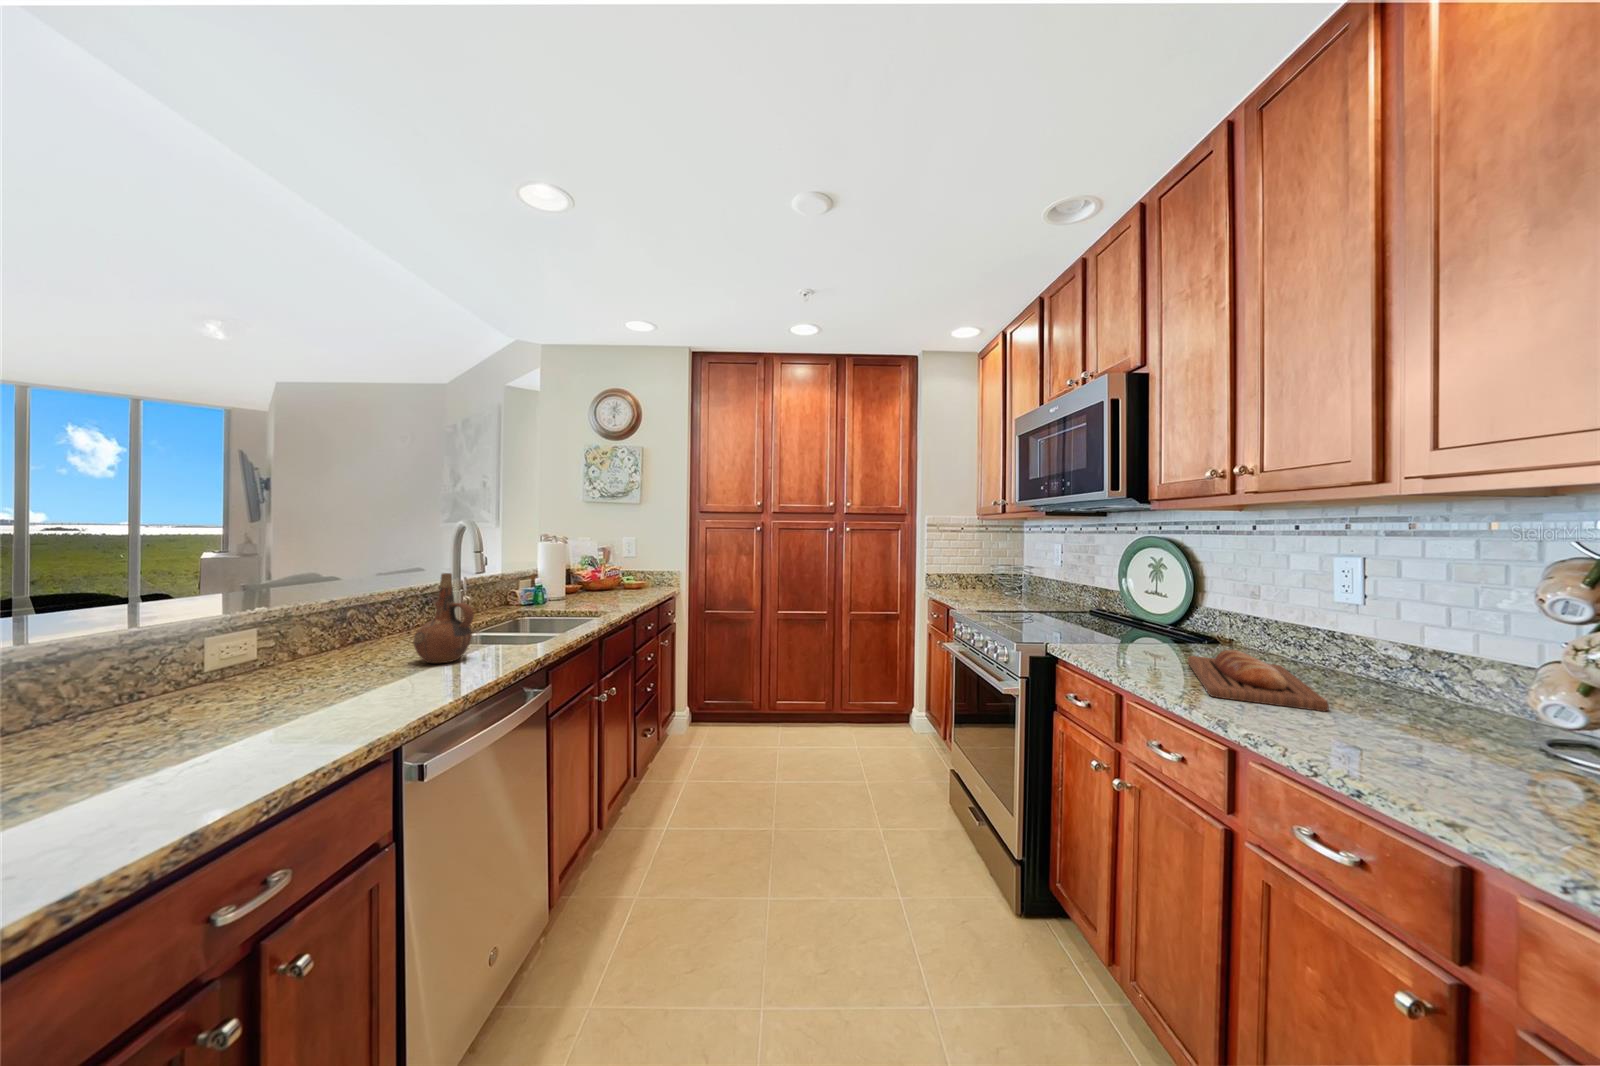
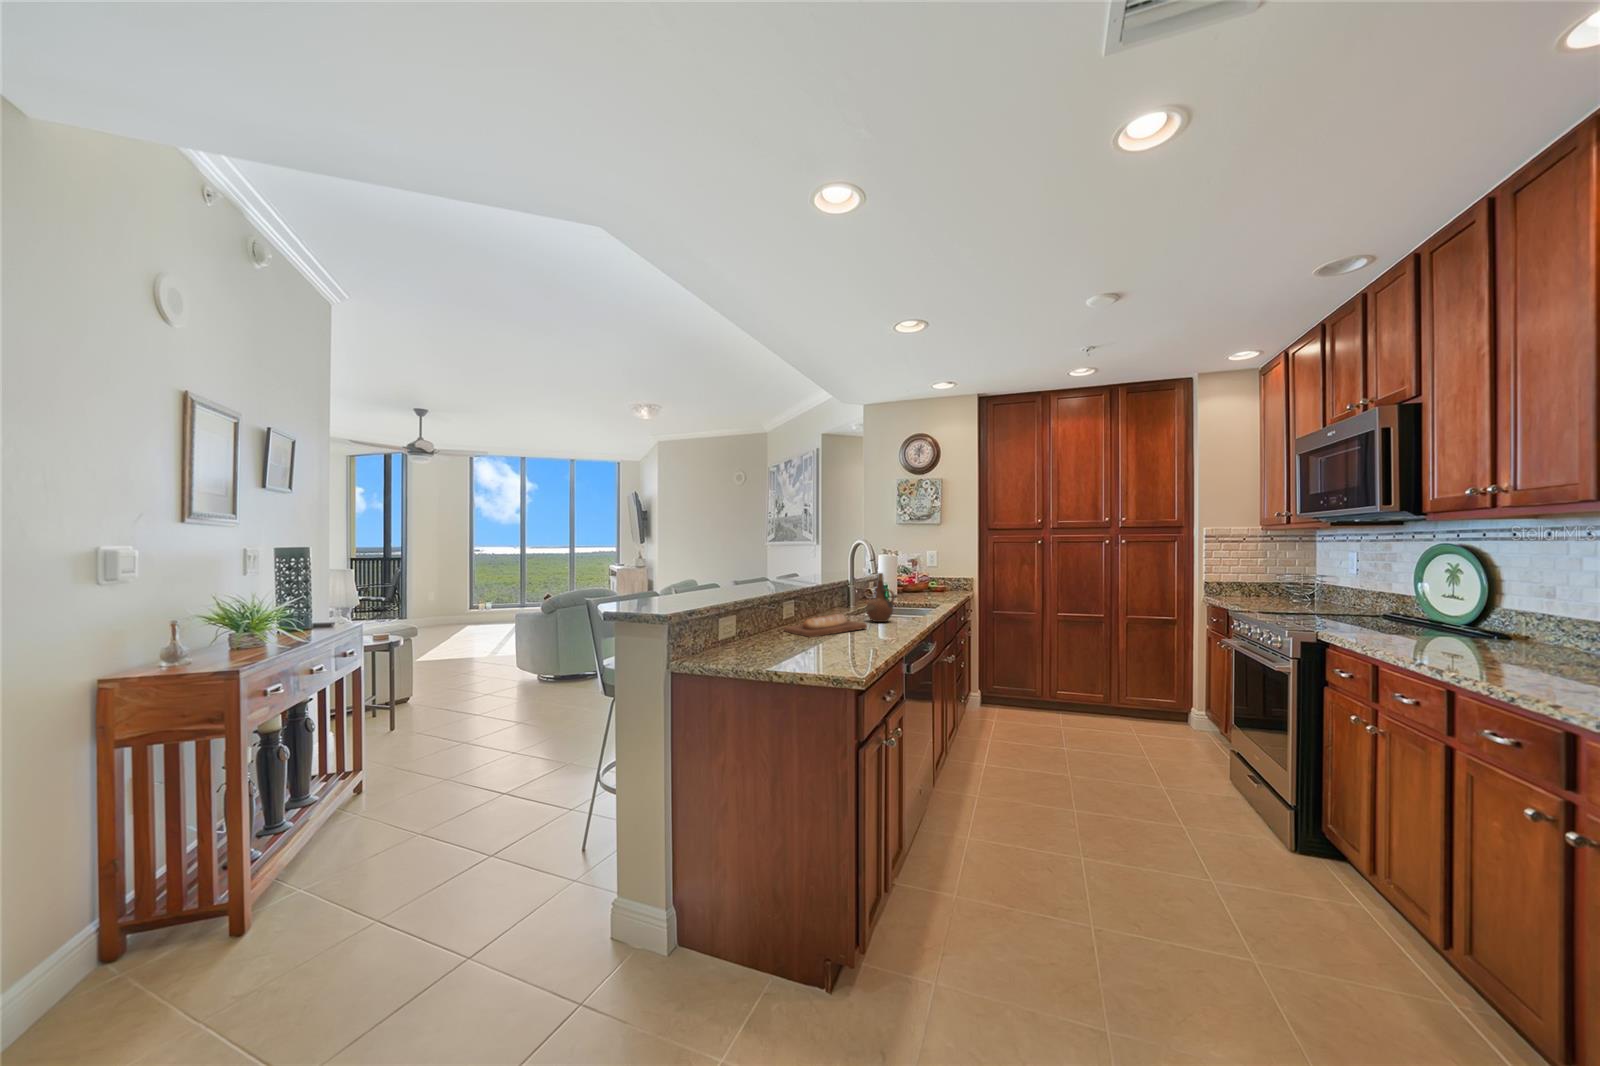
bread loaf: present [1188,650,1329,711] -> present [784,614,867,637]

